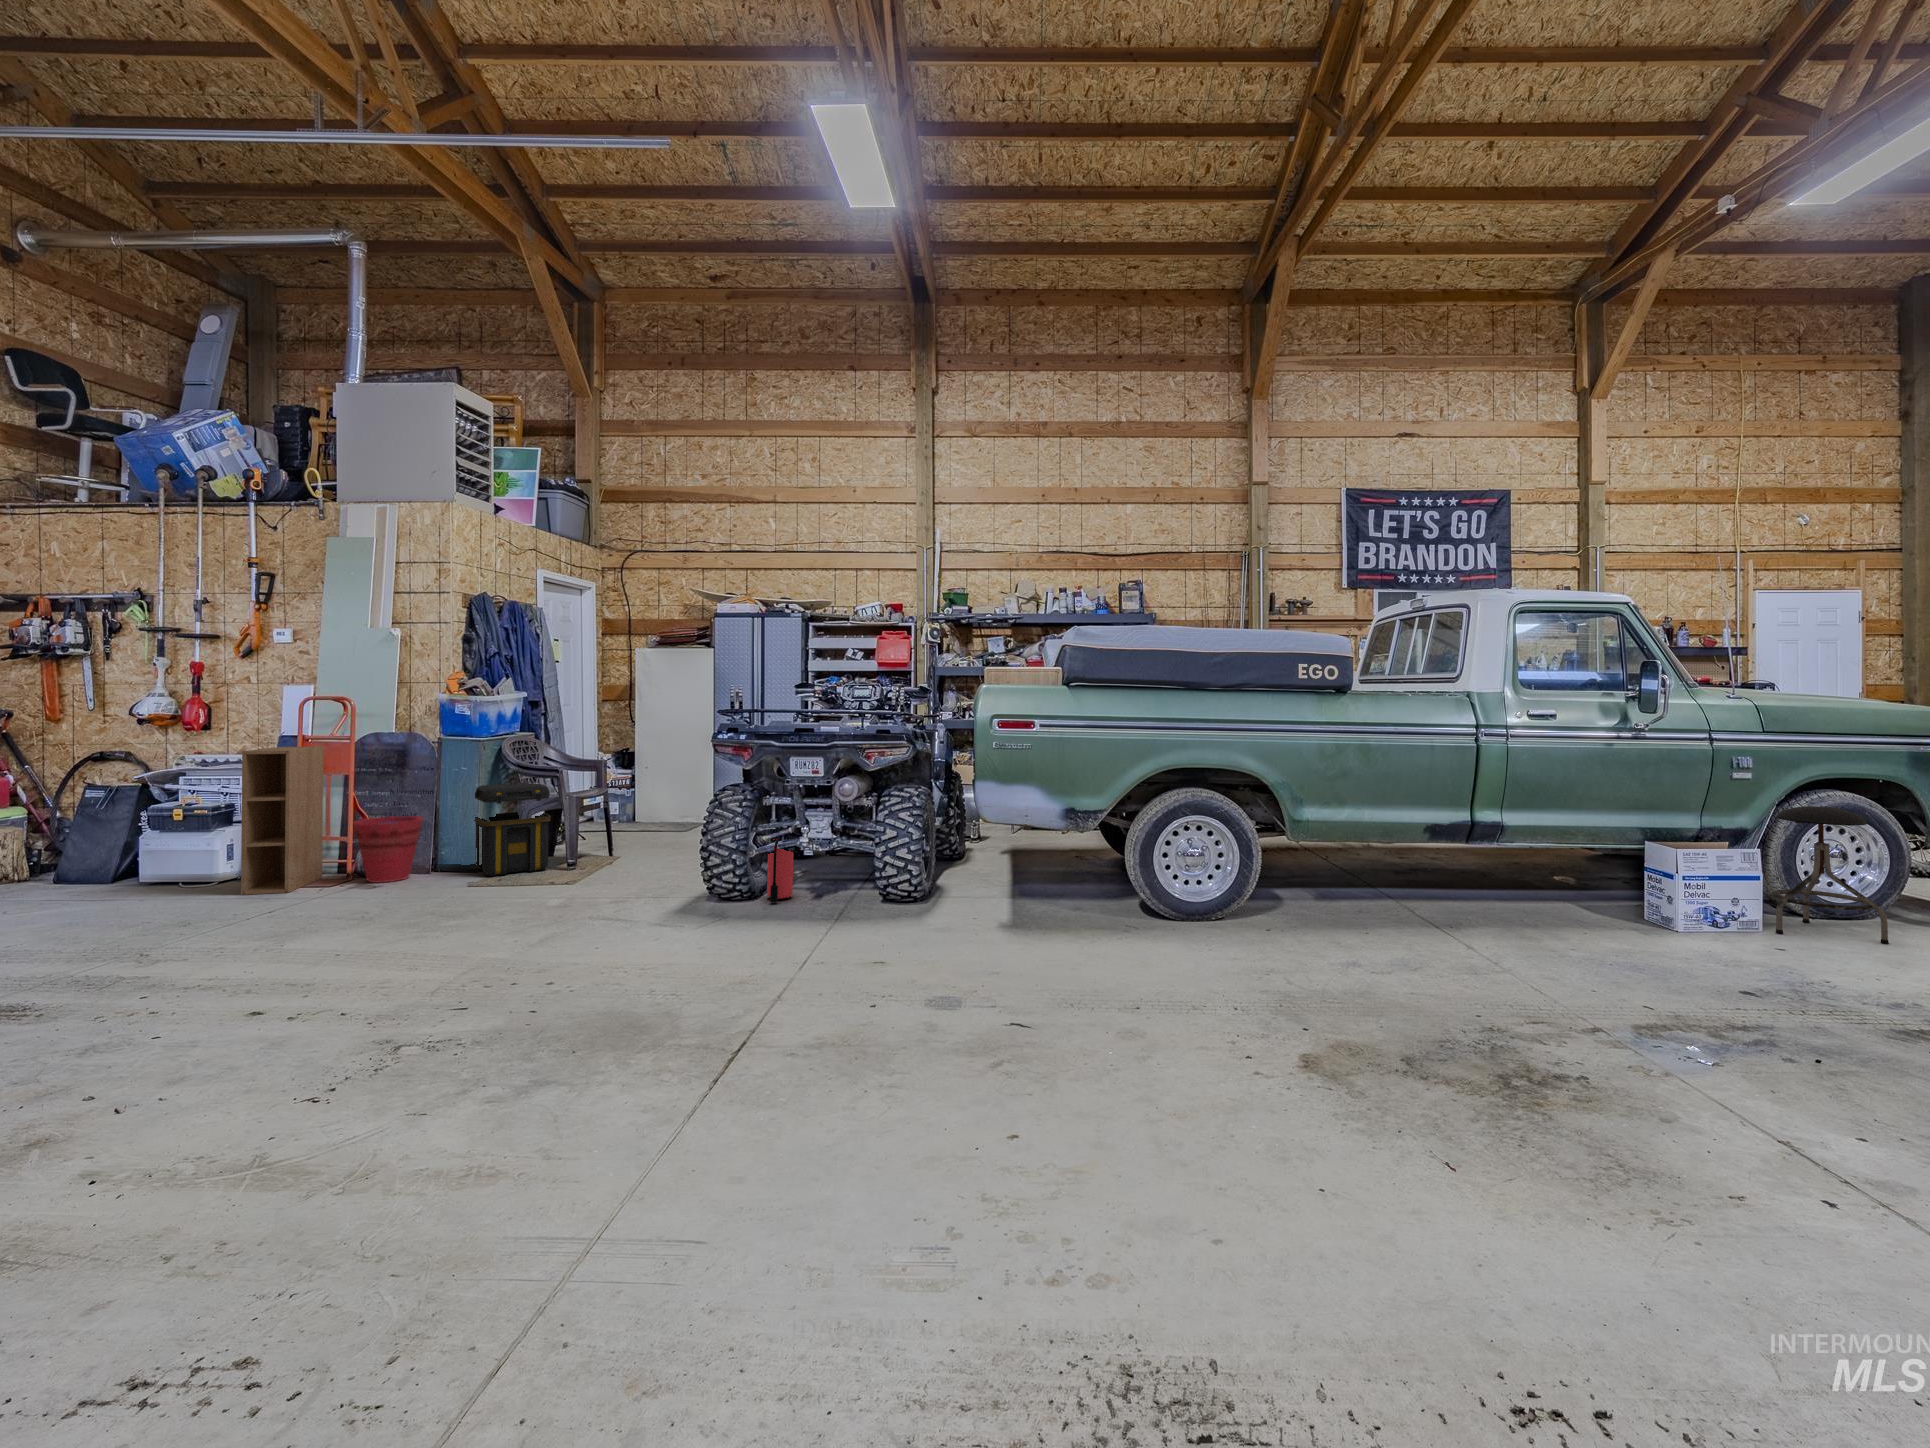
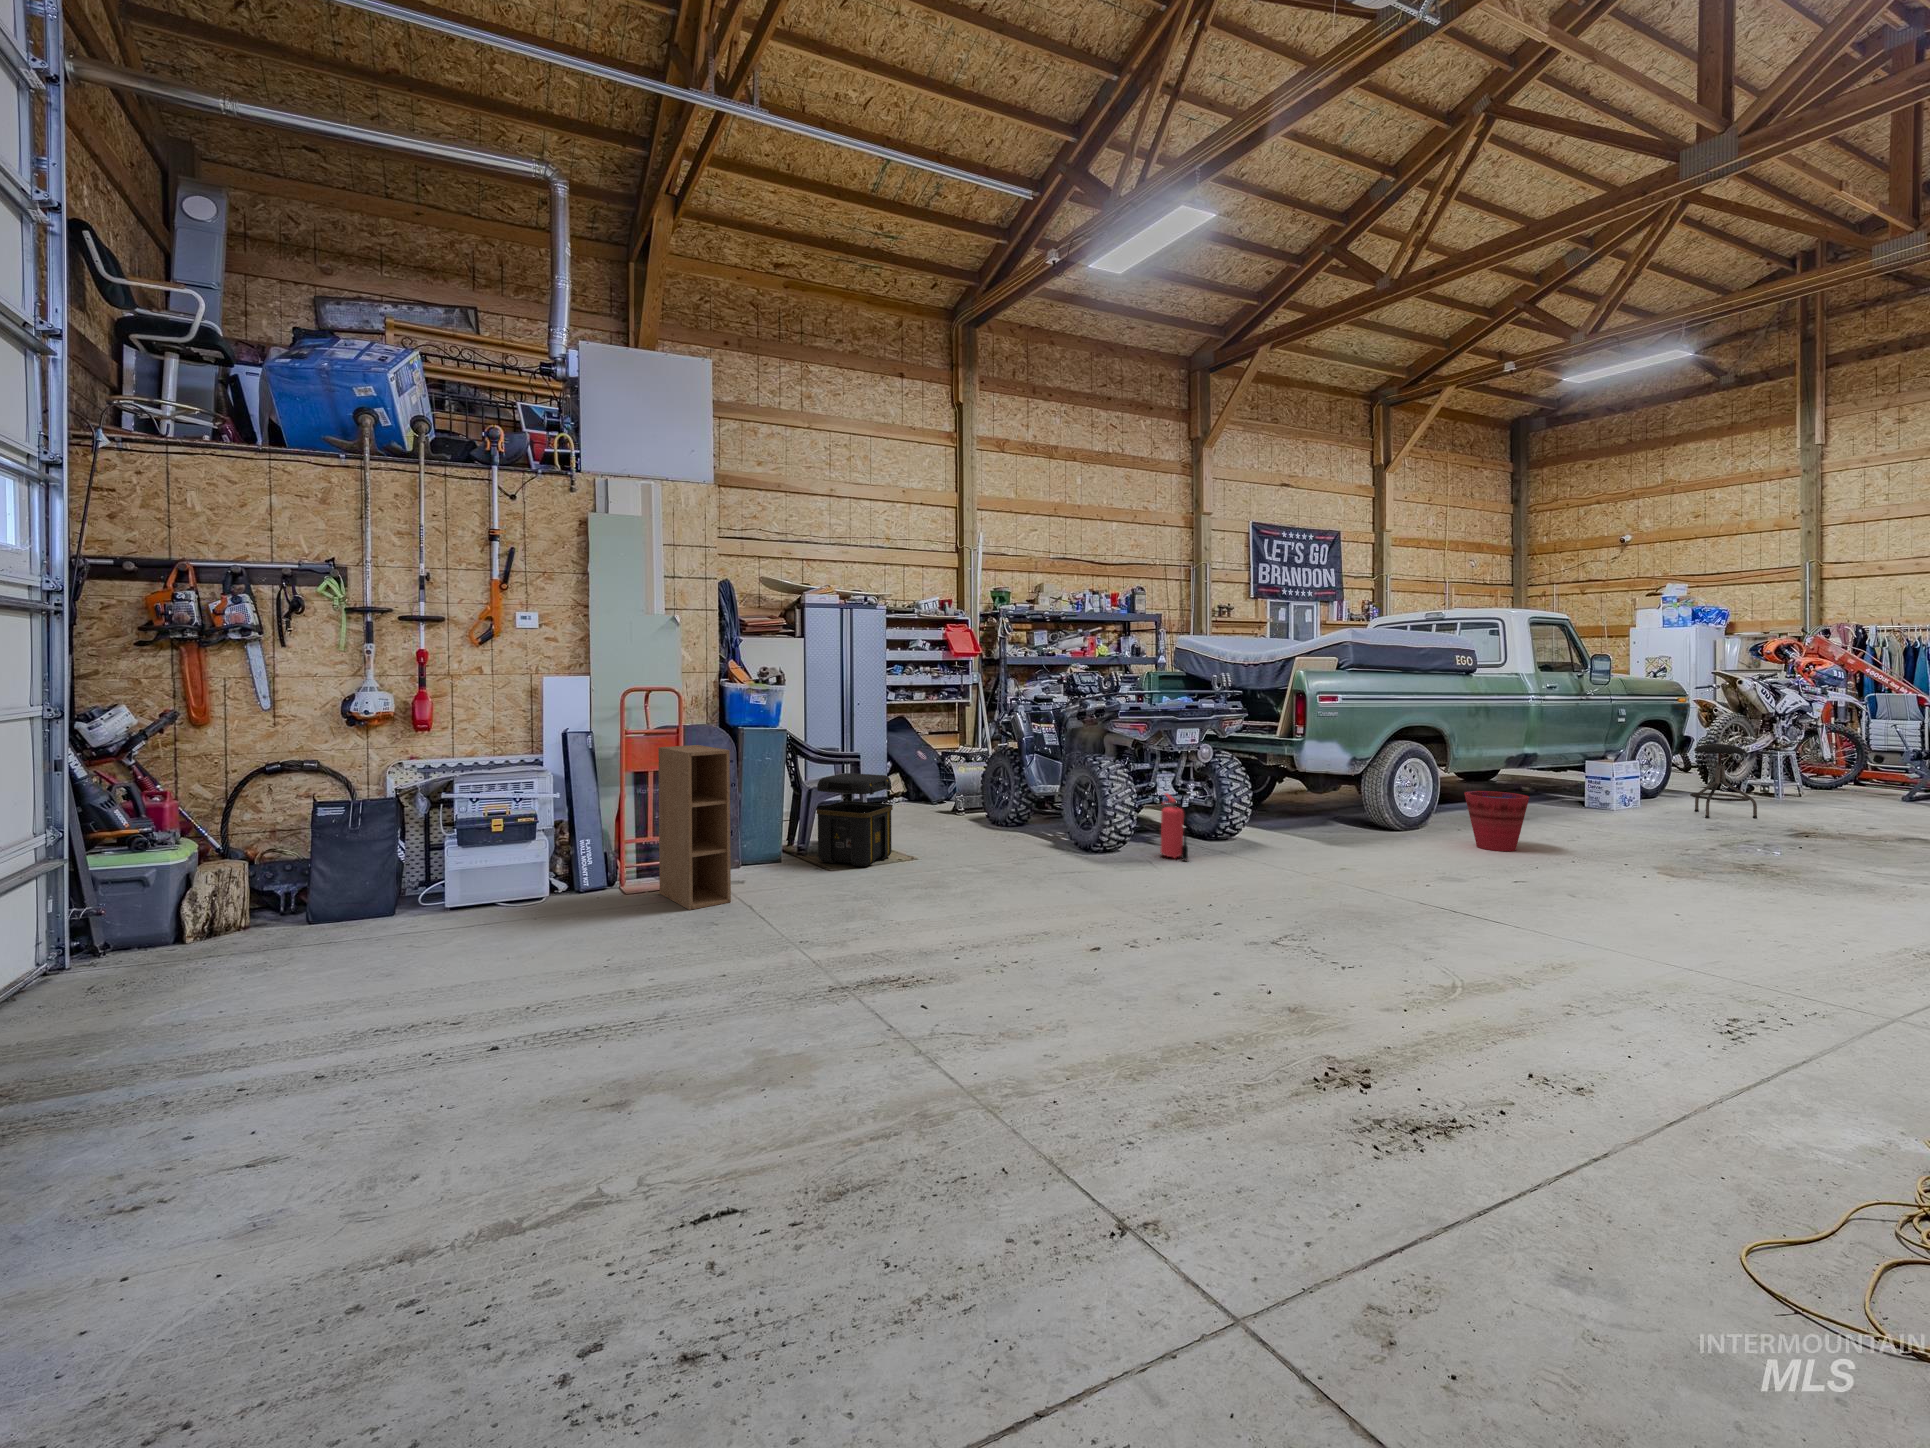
bucket: present [353,816,423,883] -> present [1464,791,1529,851]

